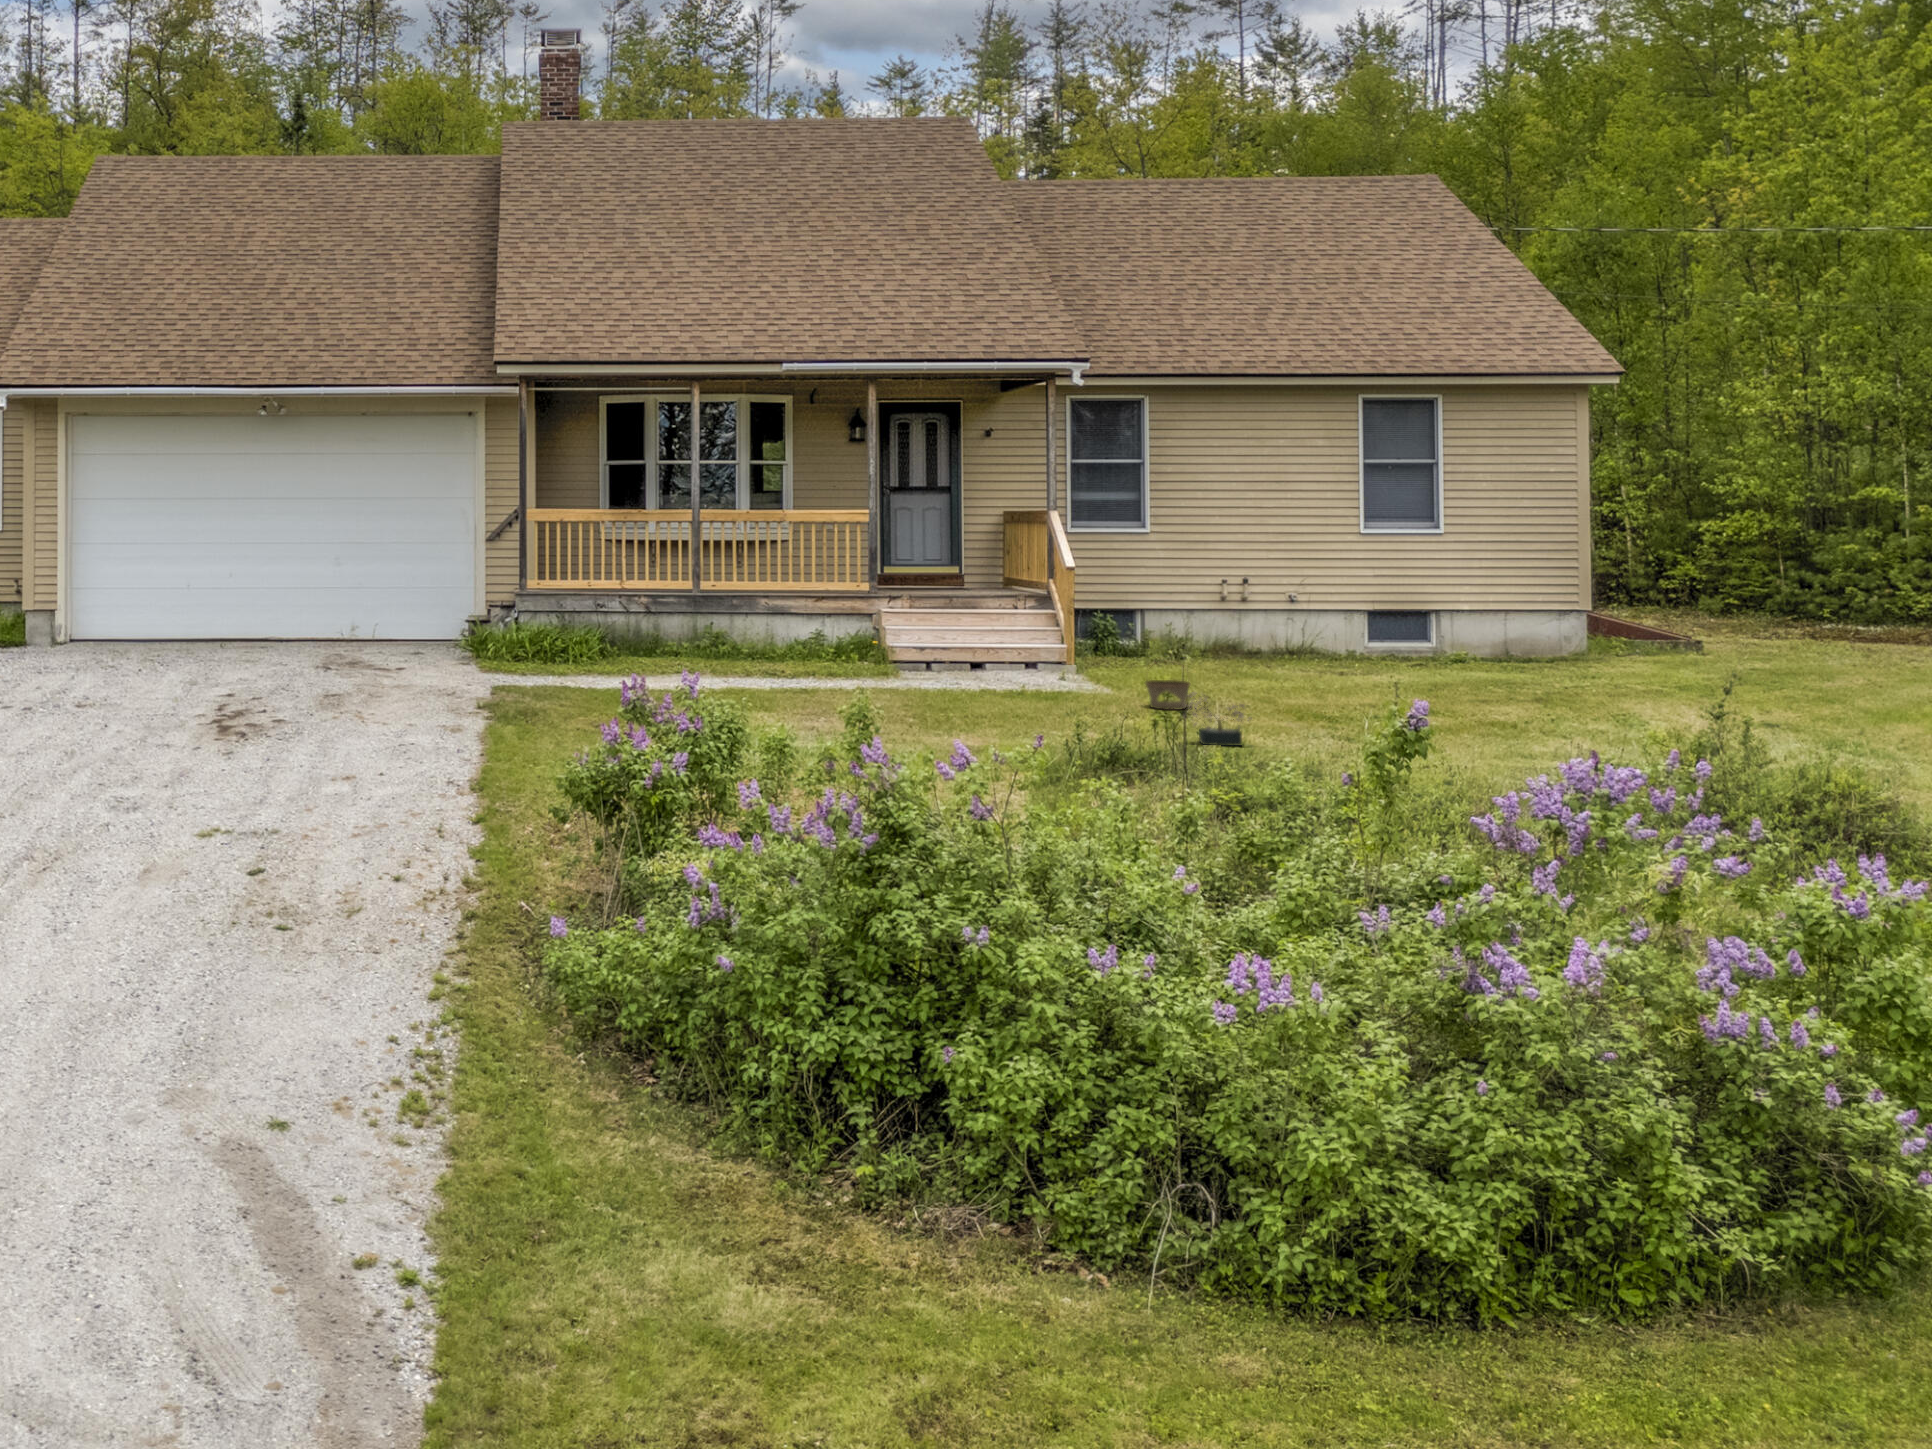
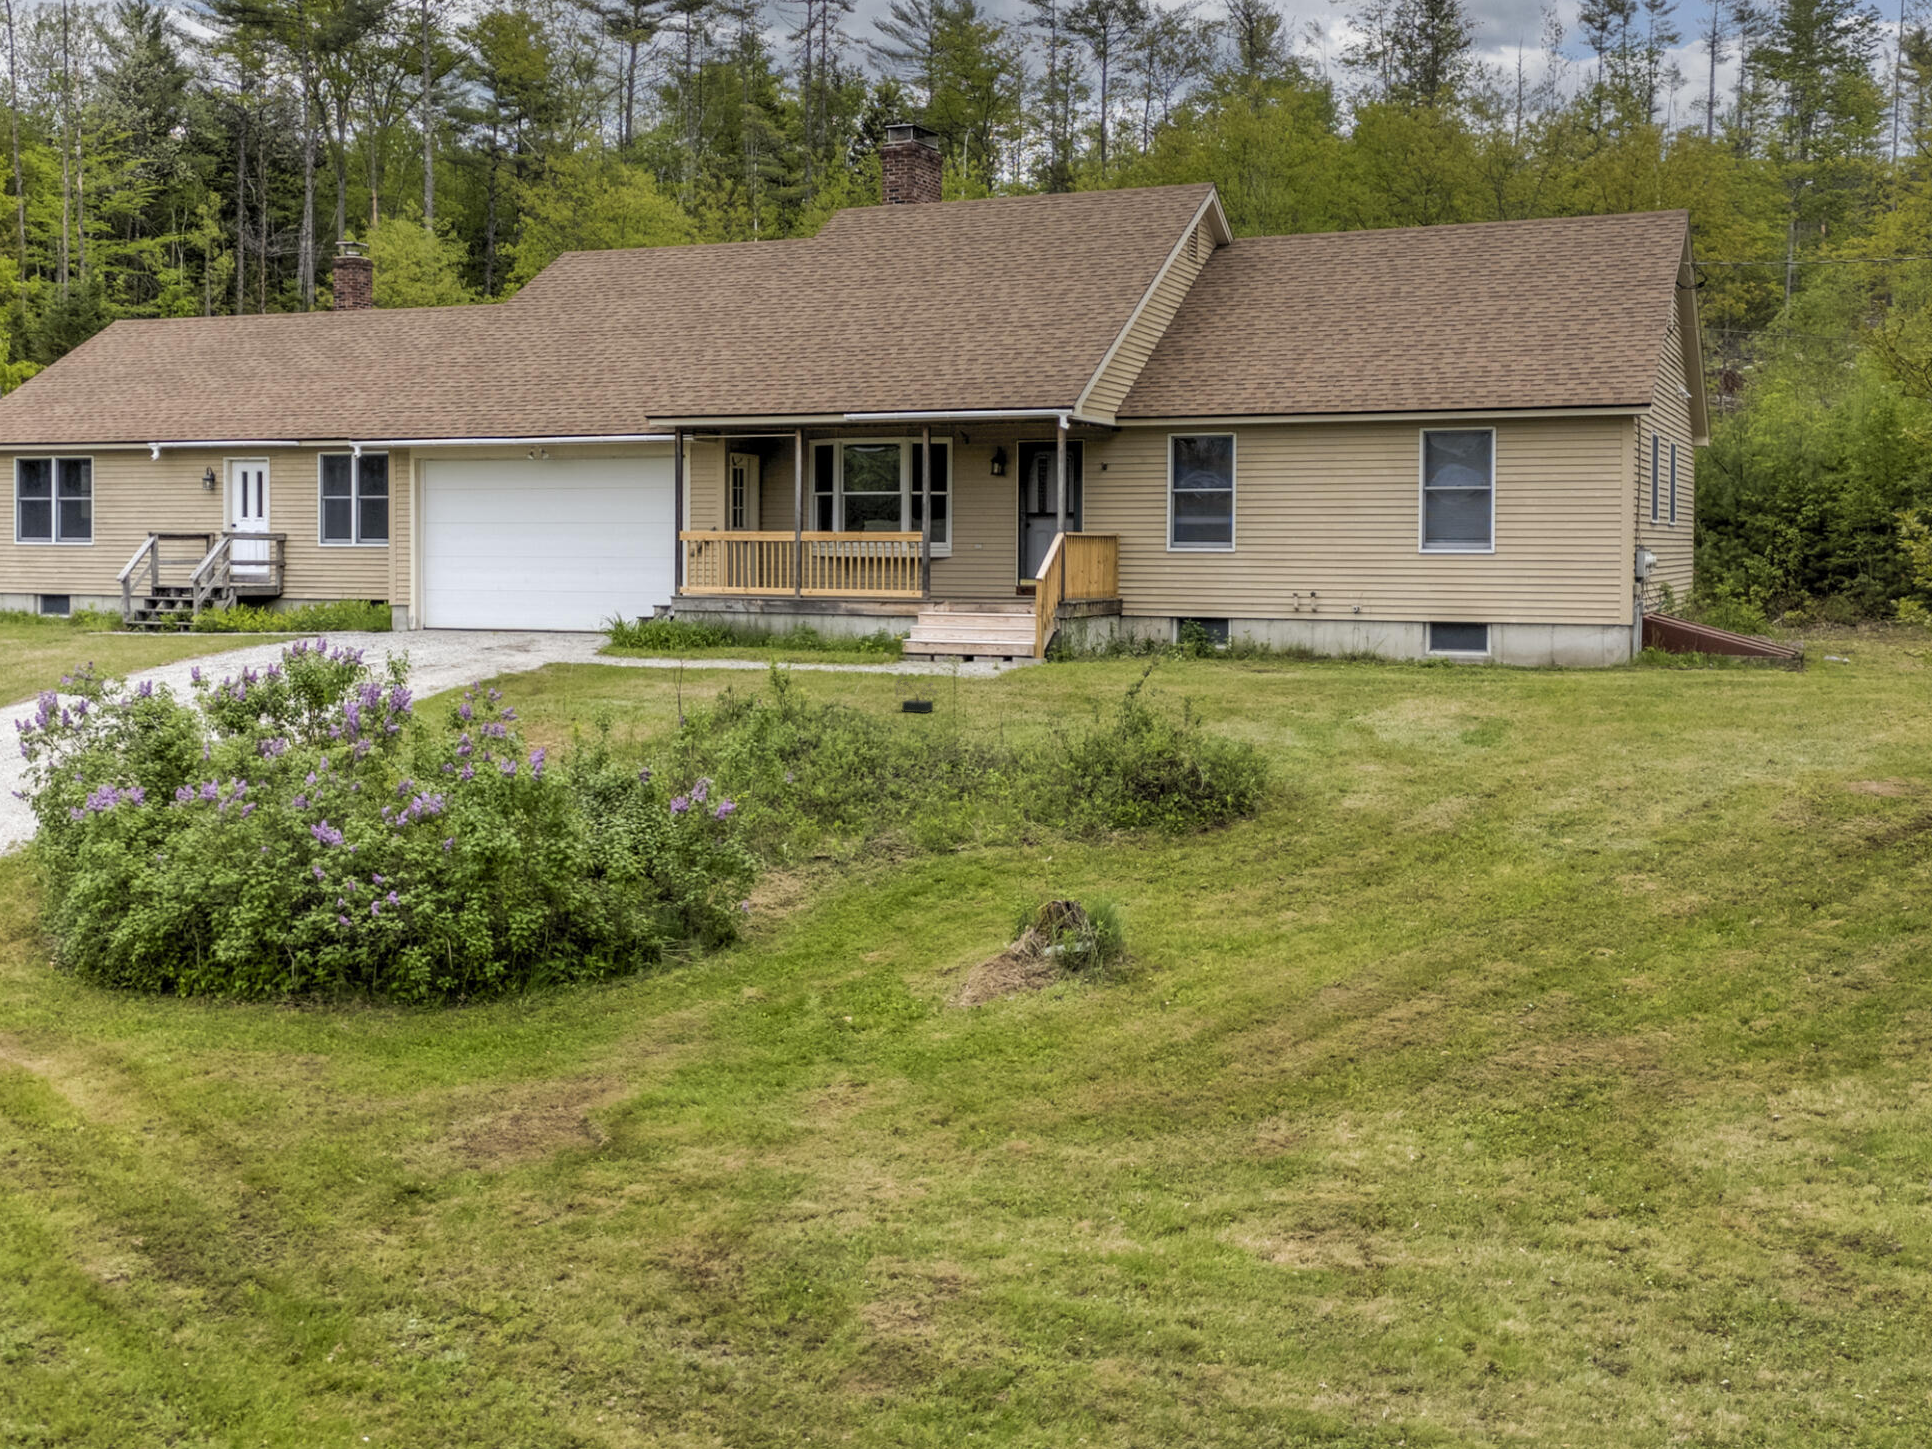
basket: present [1145,680,1190,710] -> none [975,653,1008,689]

